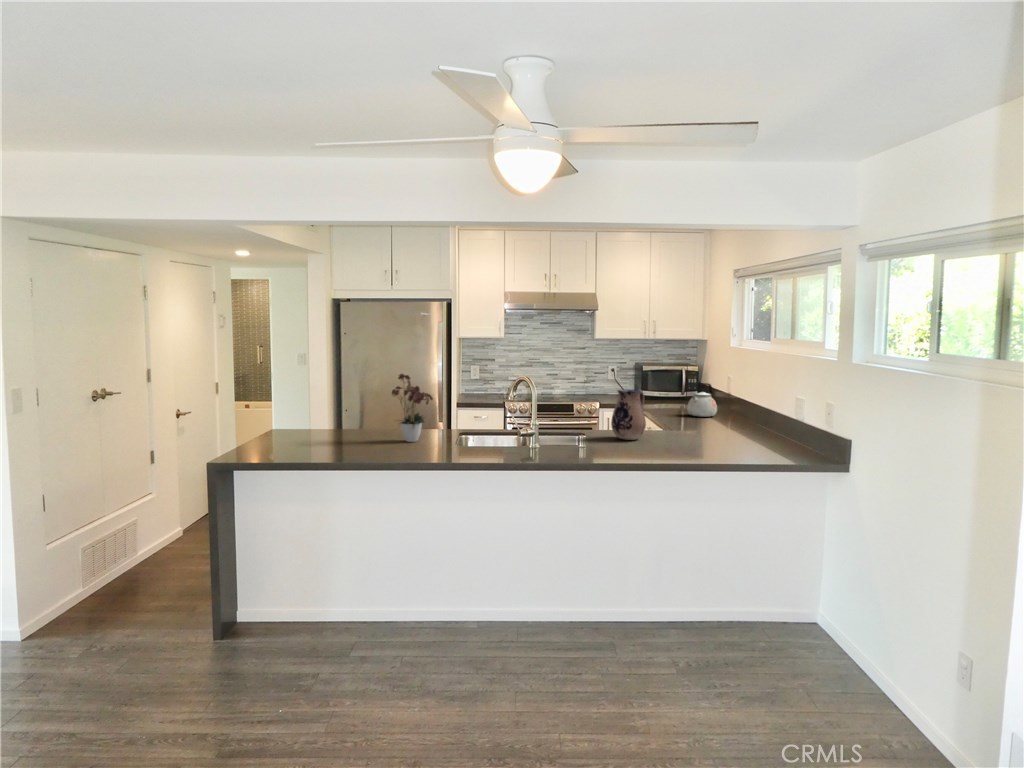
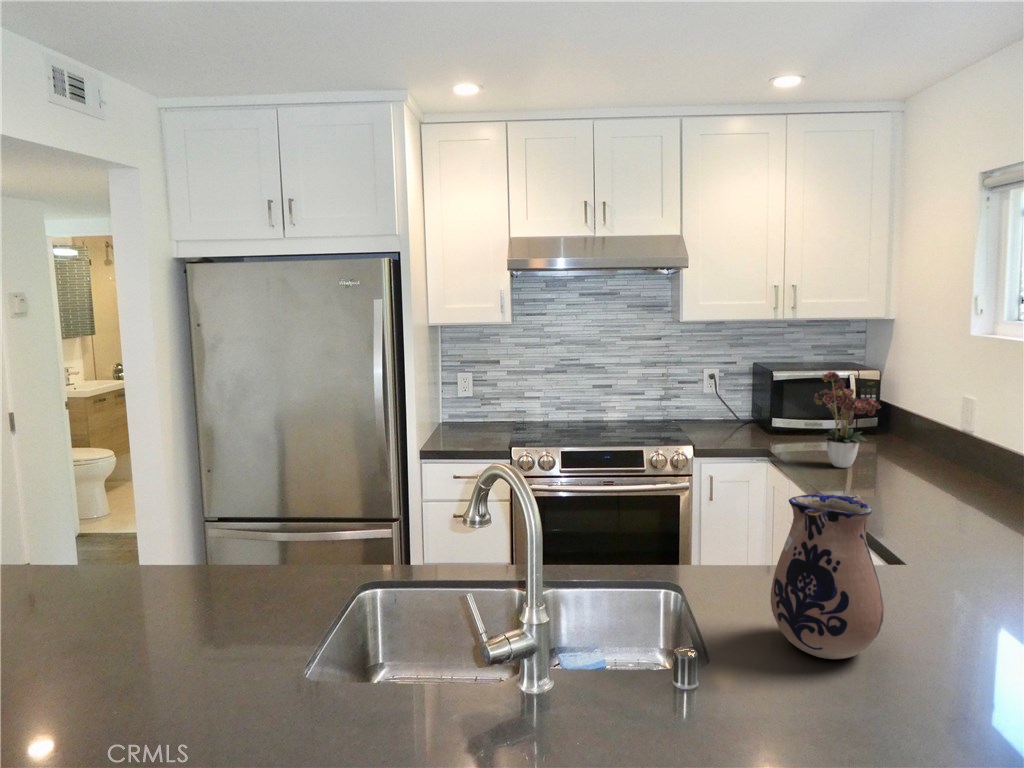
flower arrangement: present [392,374,433,442] -> present [814,372,880,468]
kettle: present [687,383,717,417] -> none [899,422,972,500]

